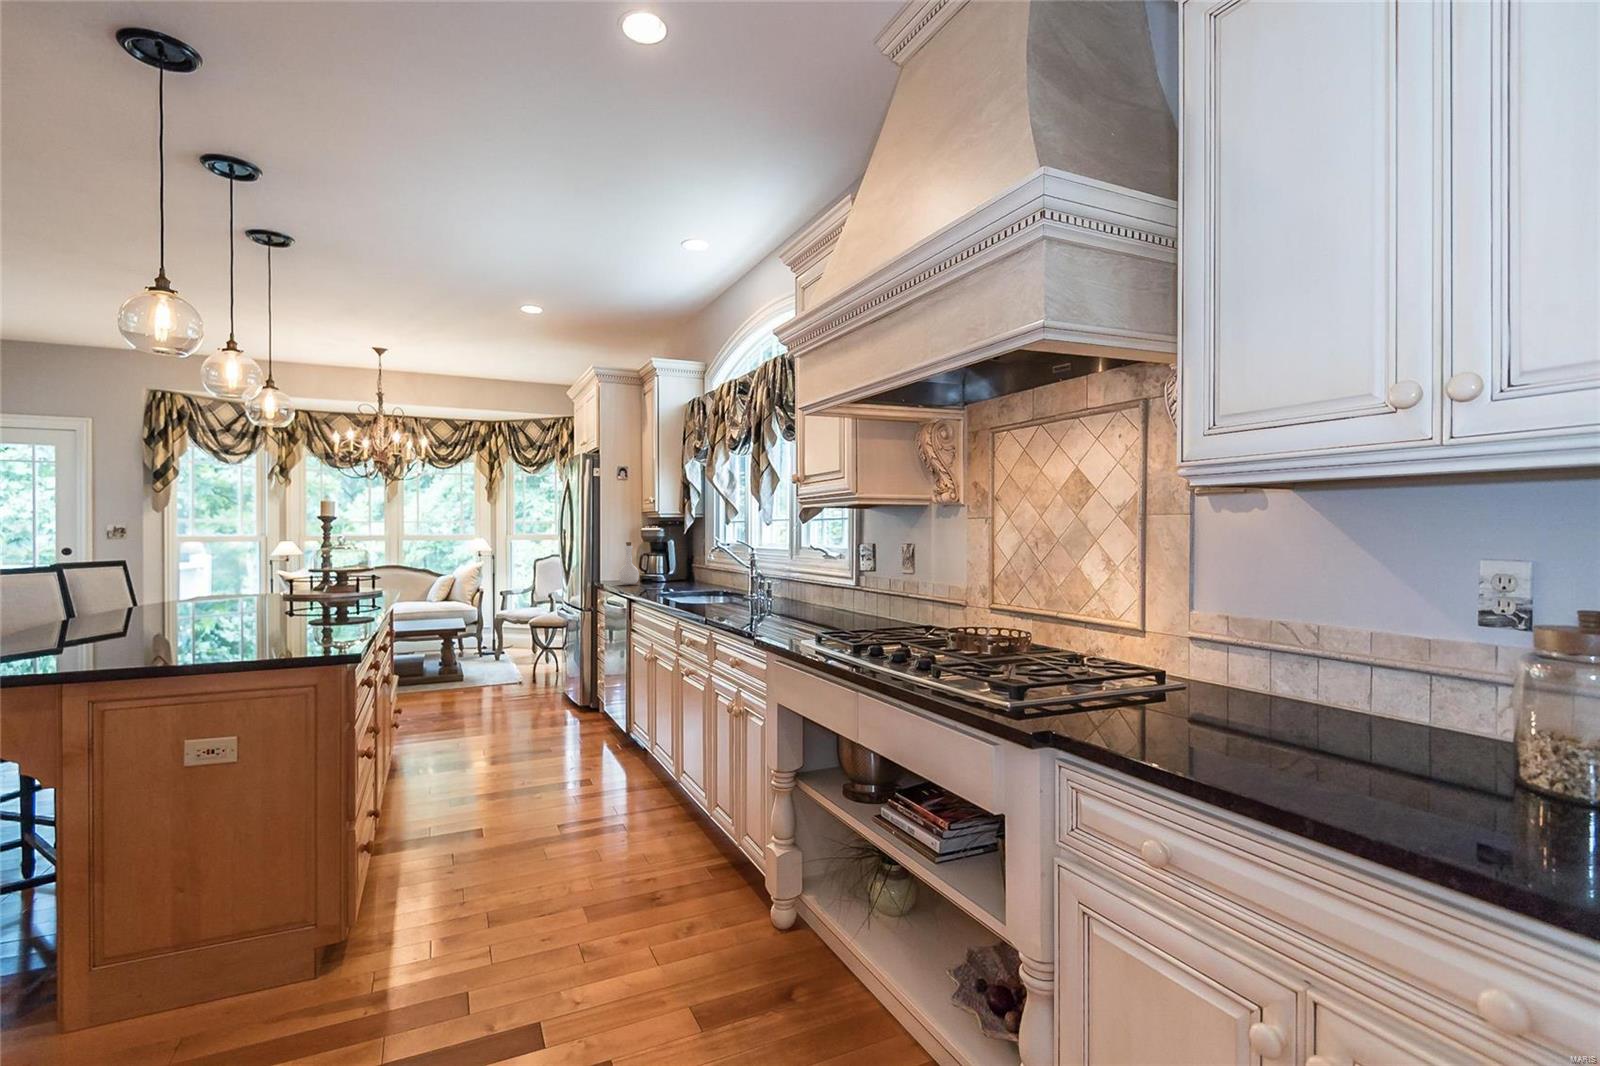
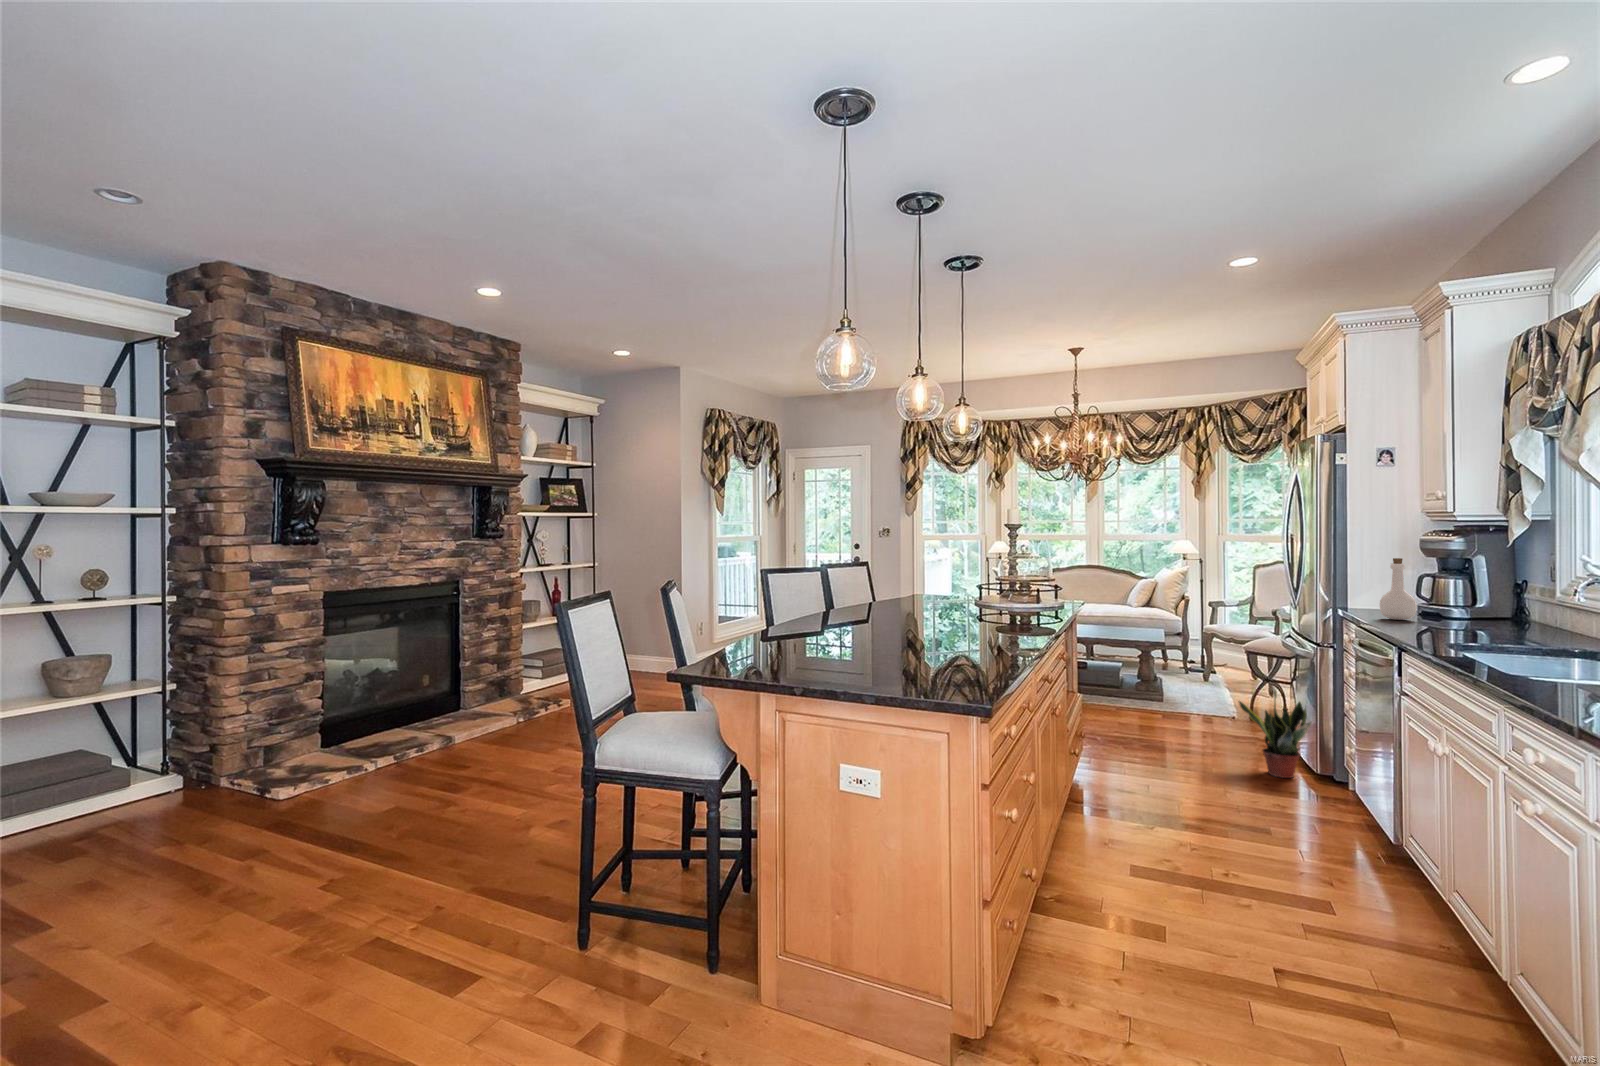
potted plant: none [527,647,579,715] -> present [1239,689,1312,778]

